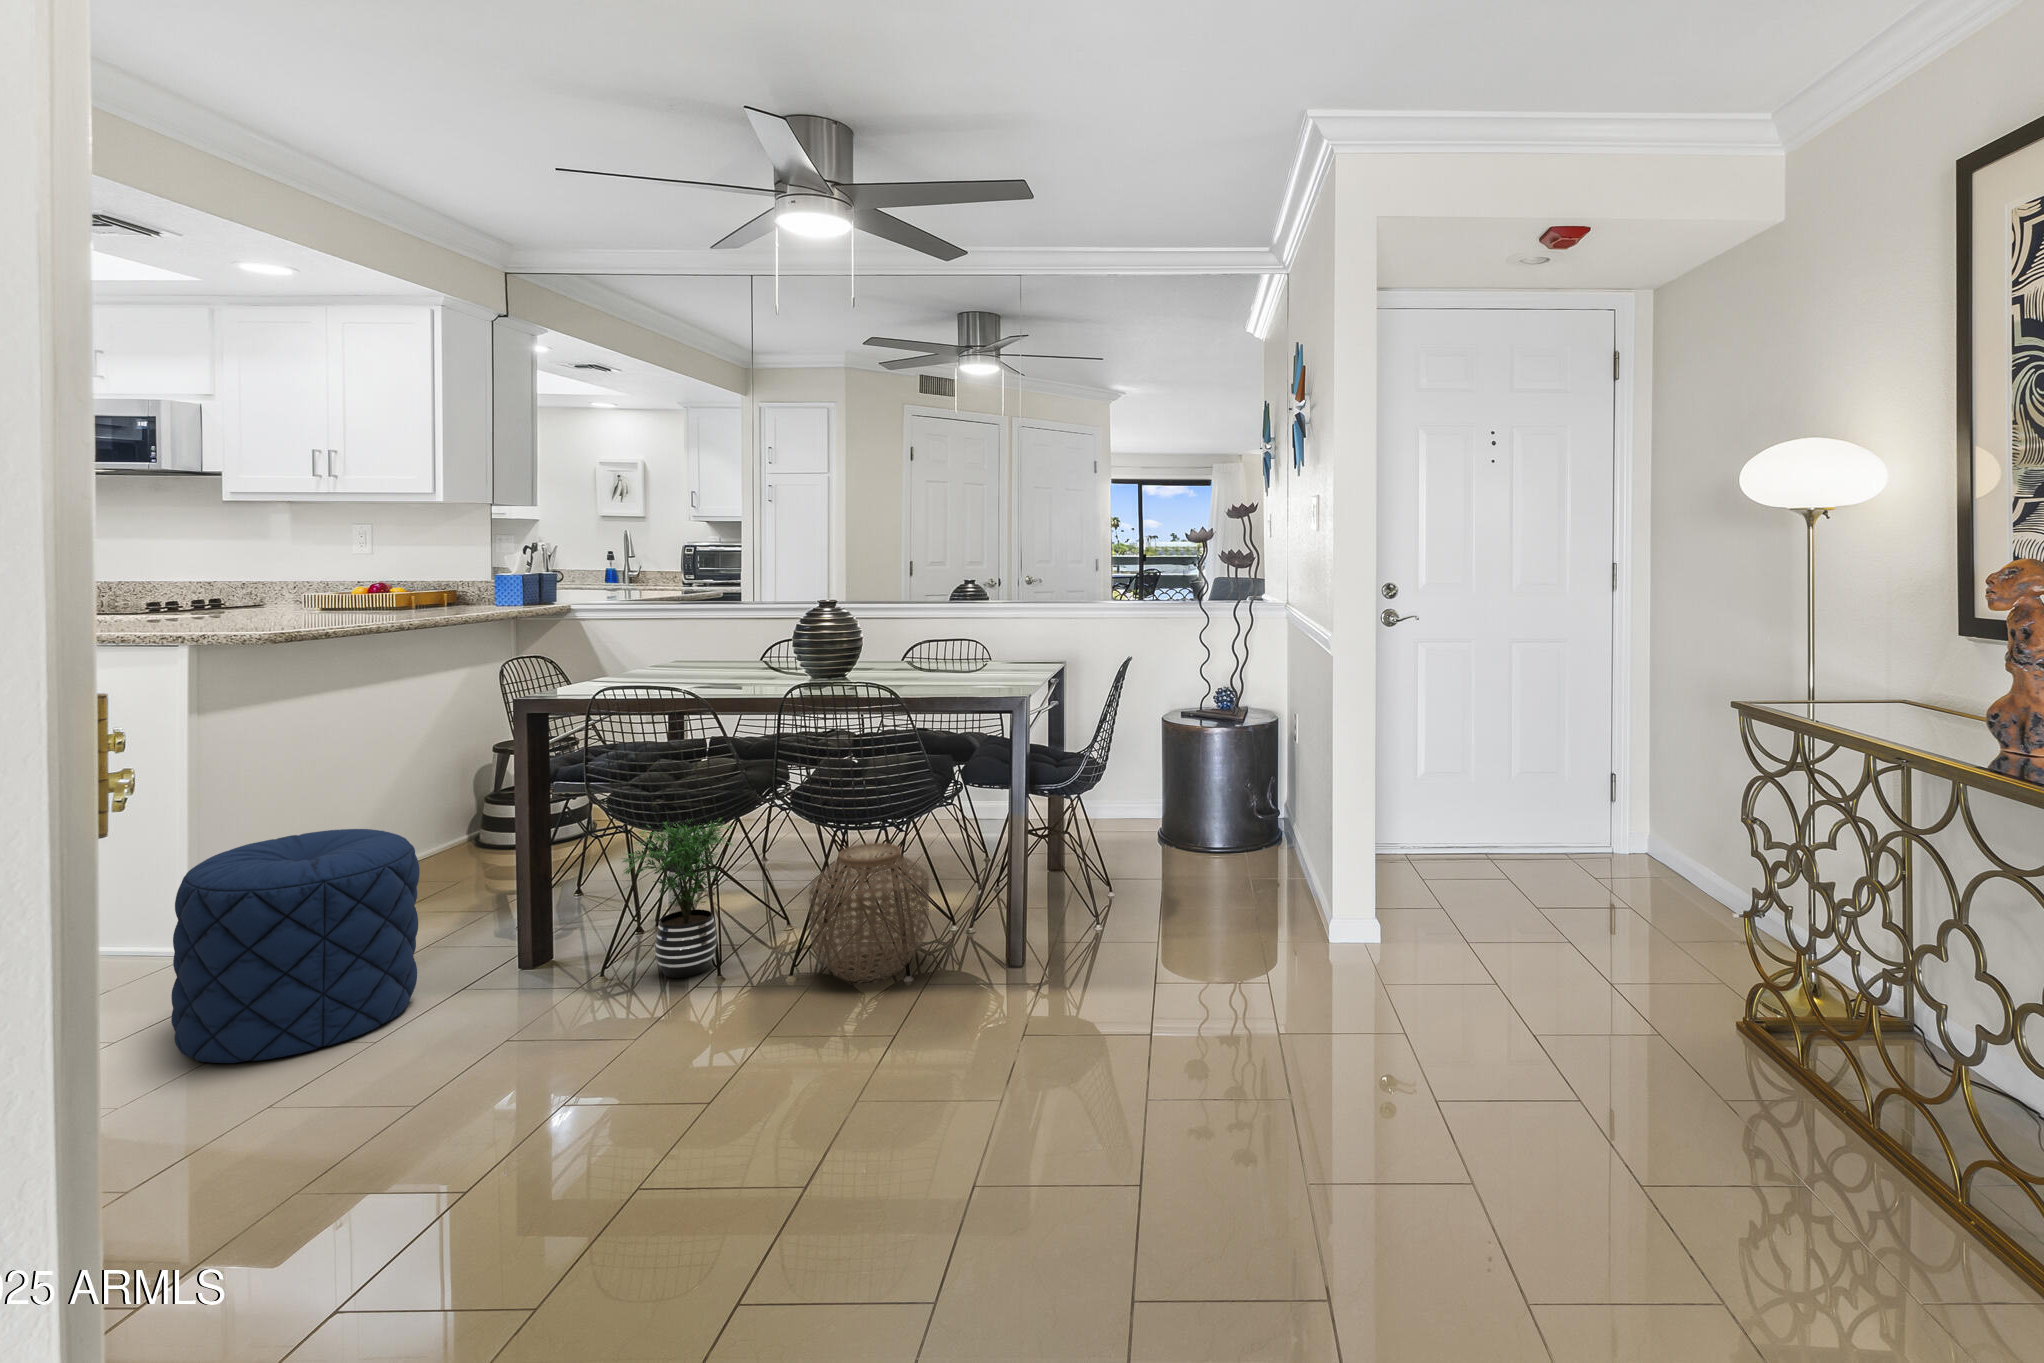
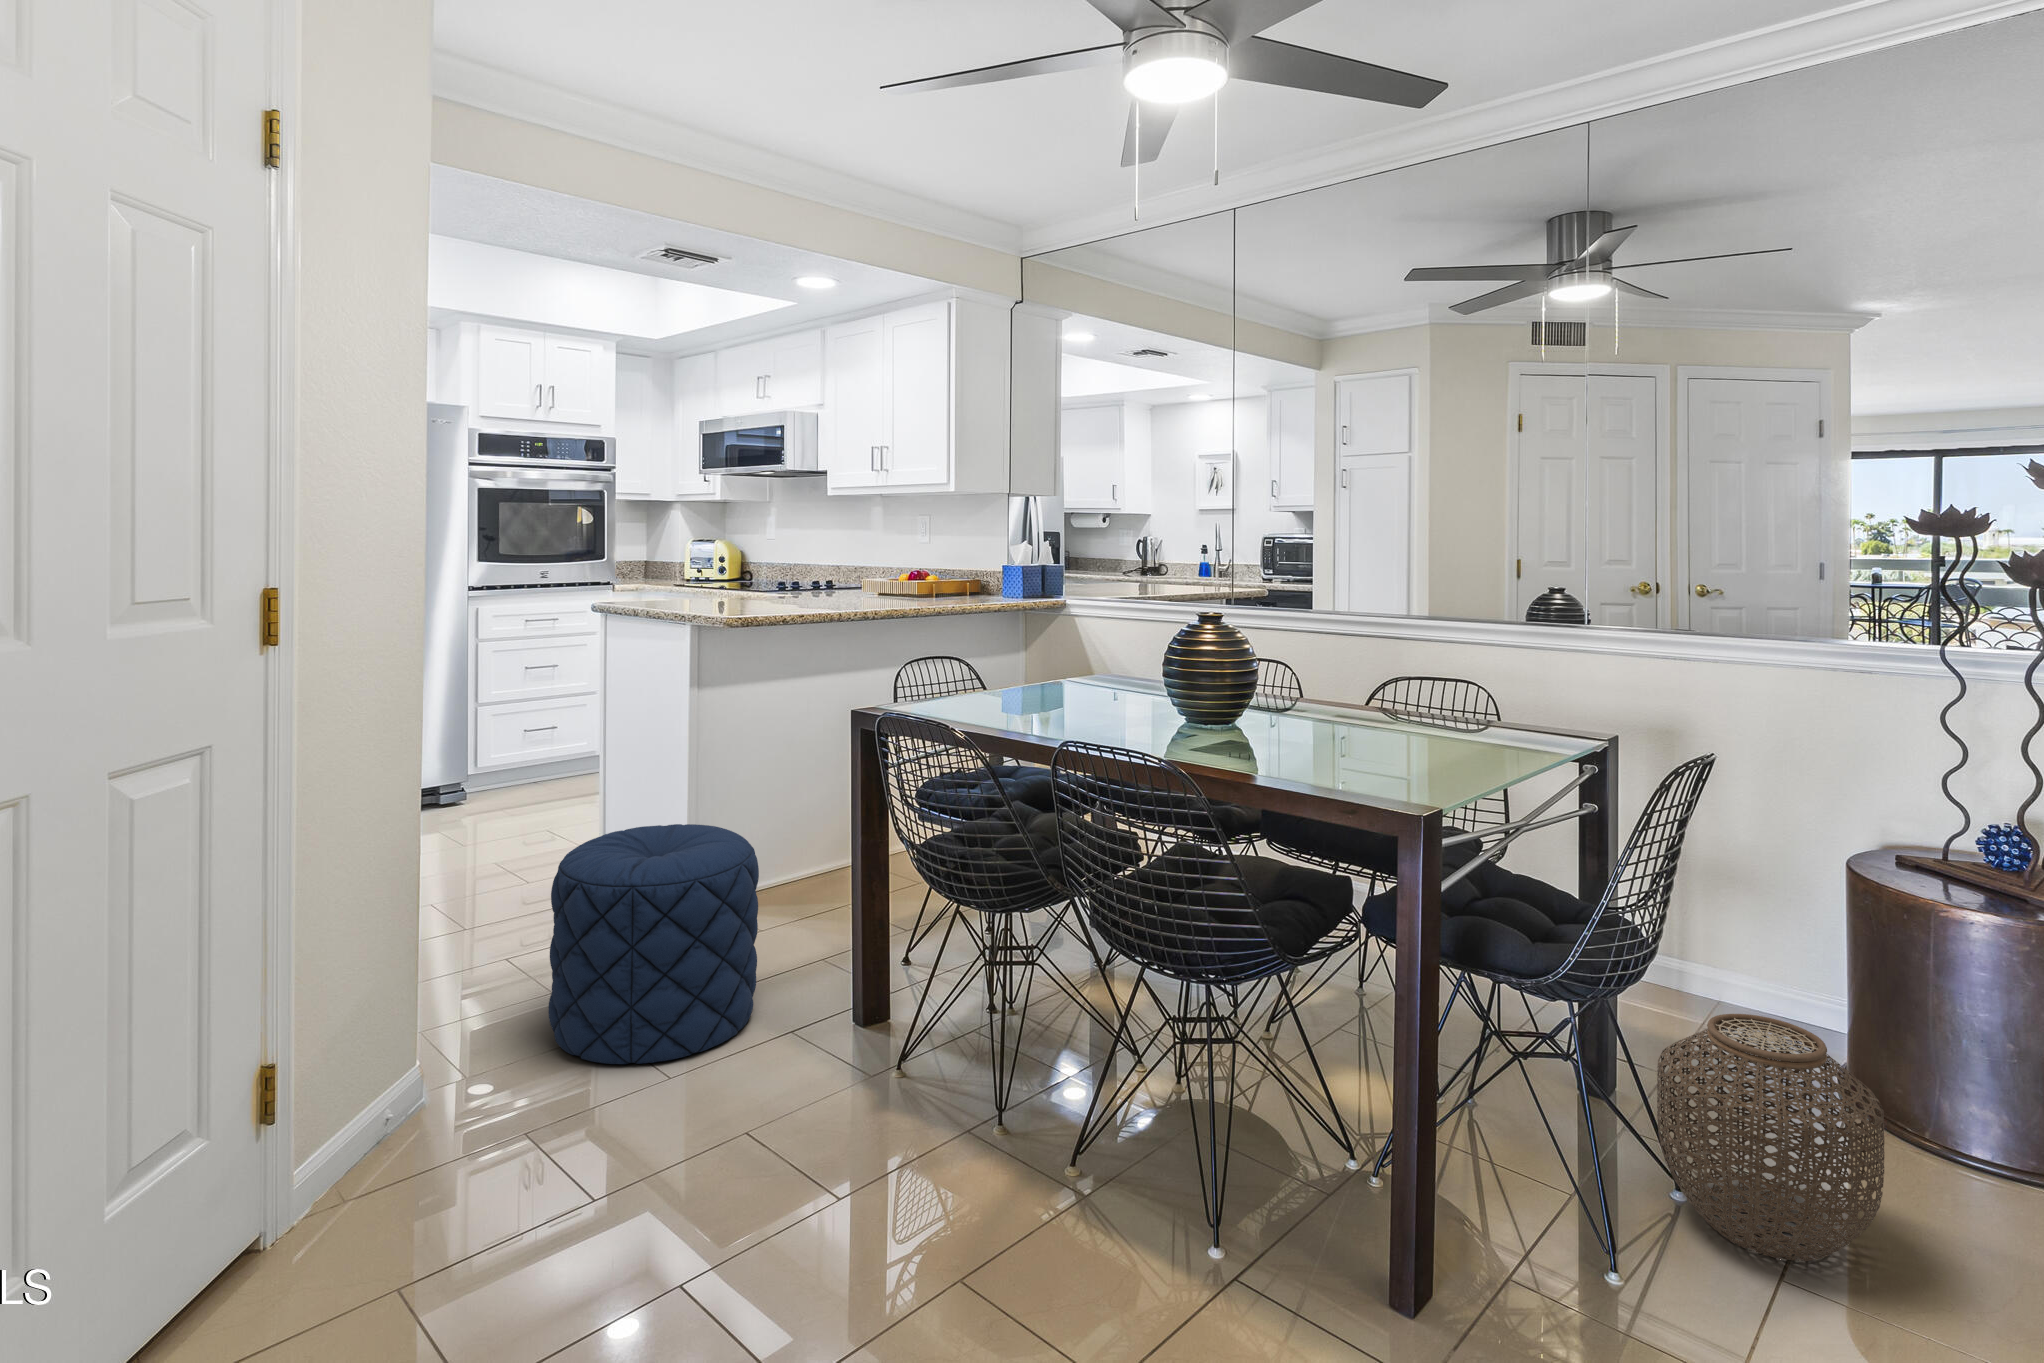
potted plant: present [623,818,732,978] -> none [908,884,1054,1107]
woven basket: present [809,843,929,982] -> present [1657,1014,1885,1261]

